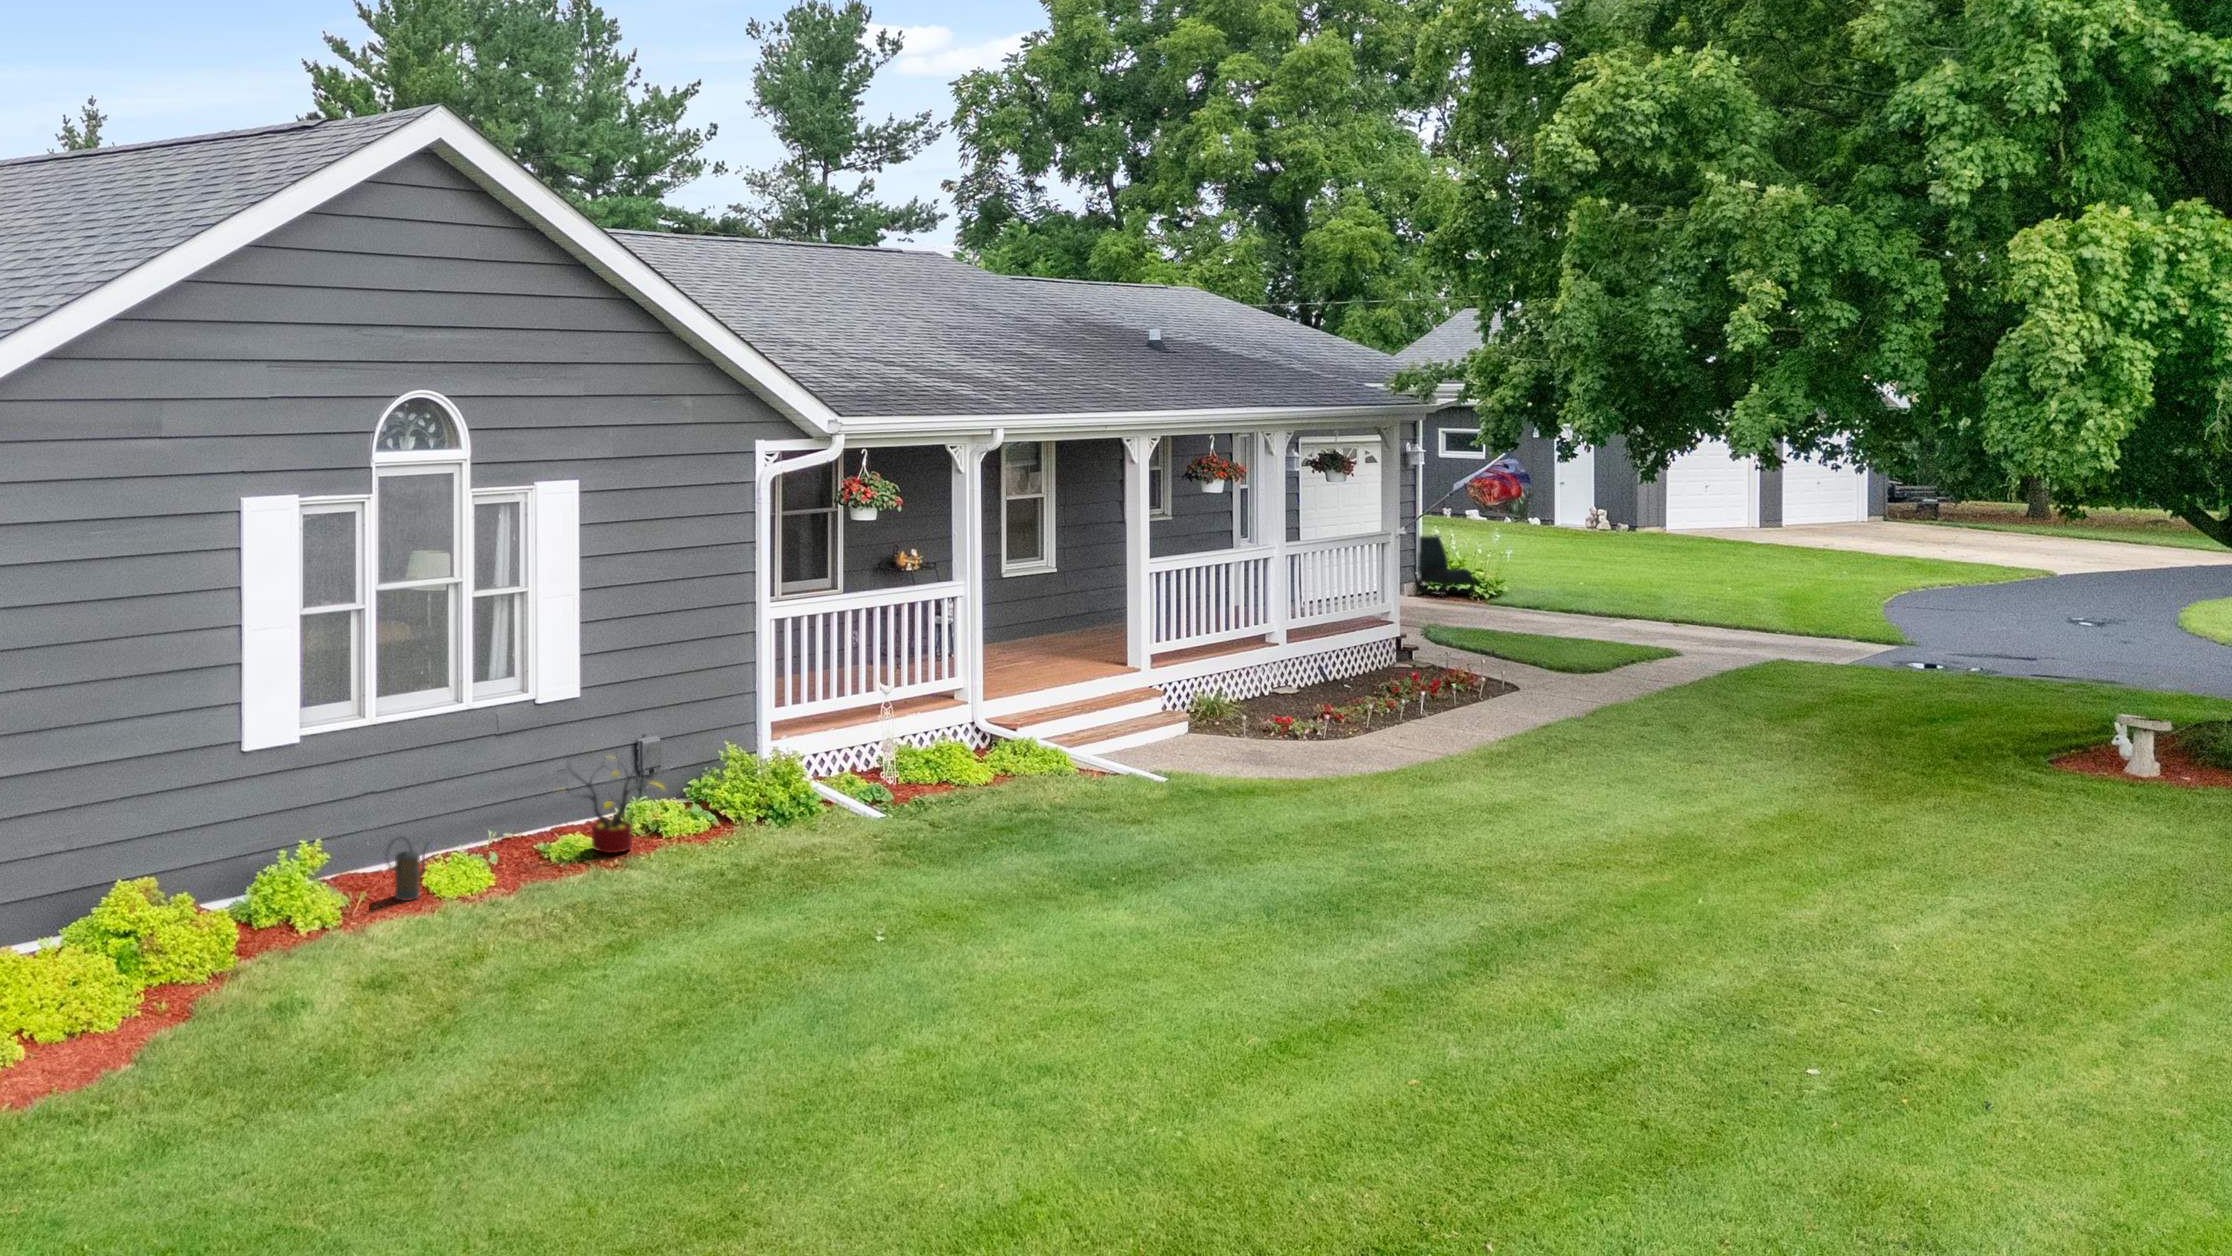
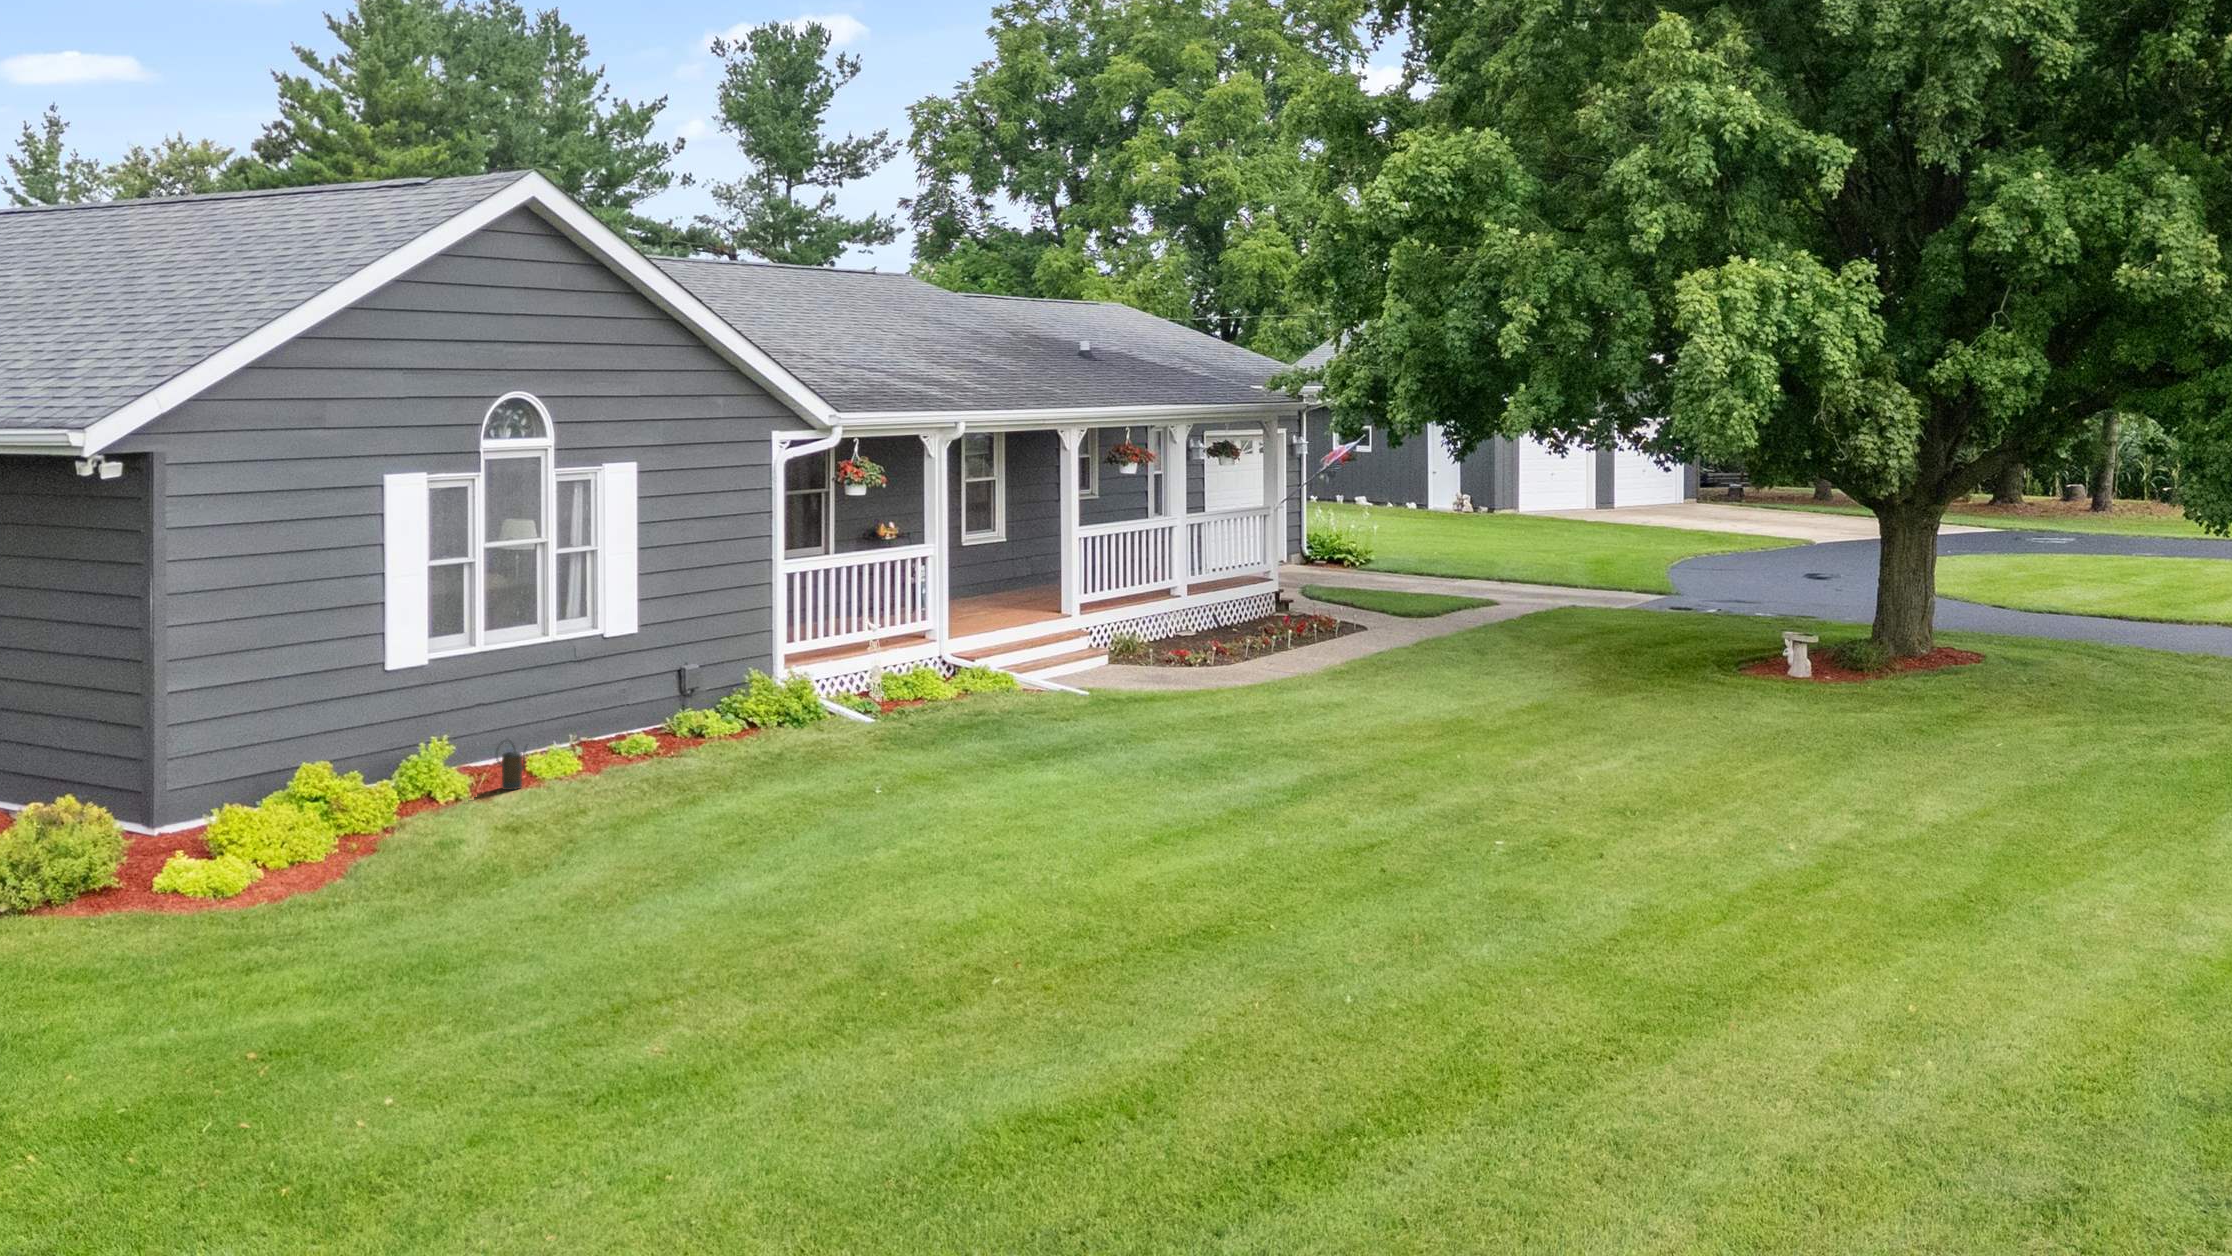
lounge chair: present [1416,535,1475,597] -> none [1297,513,1349,564]
decorative plant: present [561,752,664,853] -> none [620,671,710,754]

